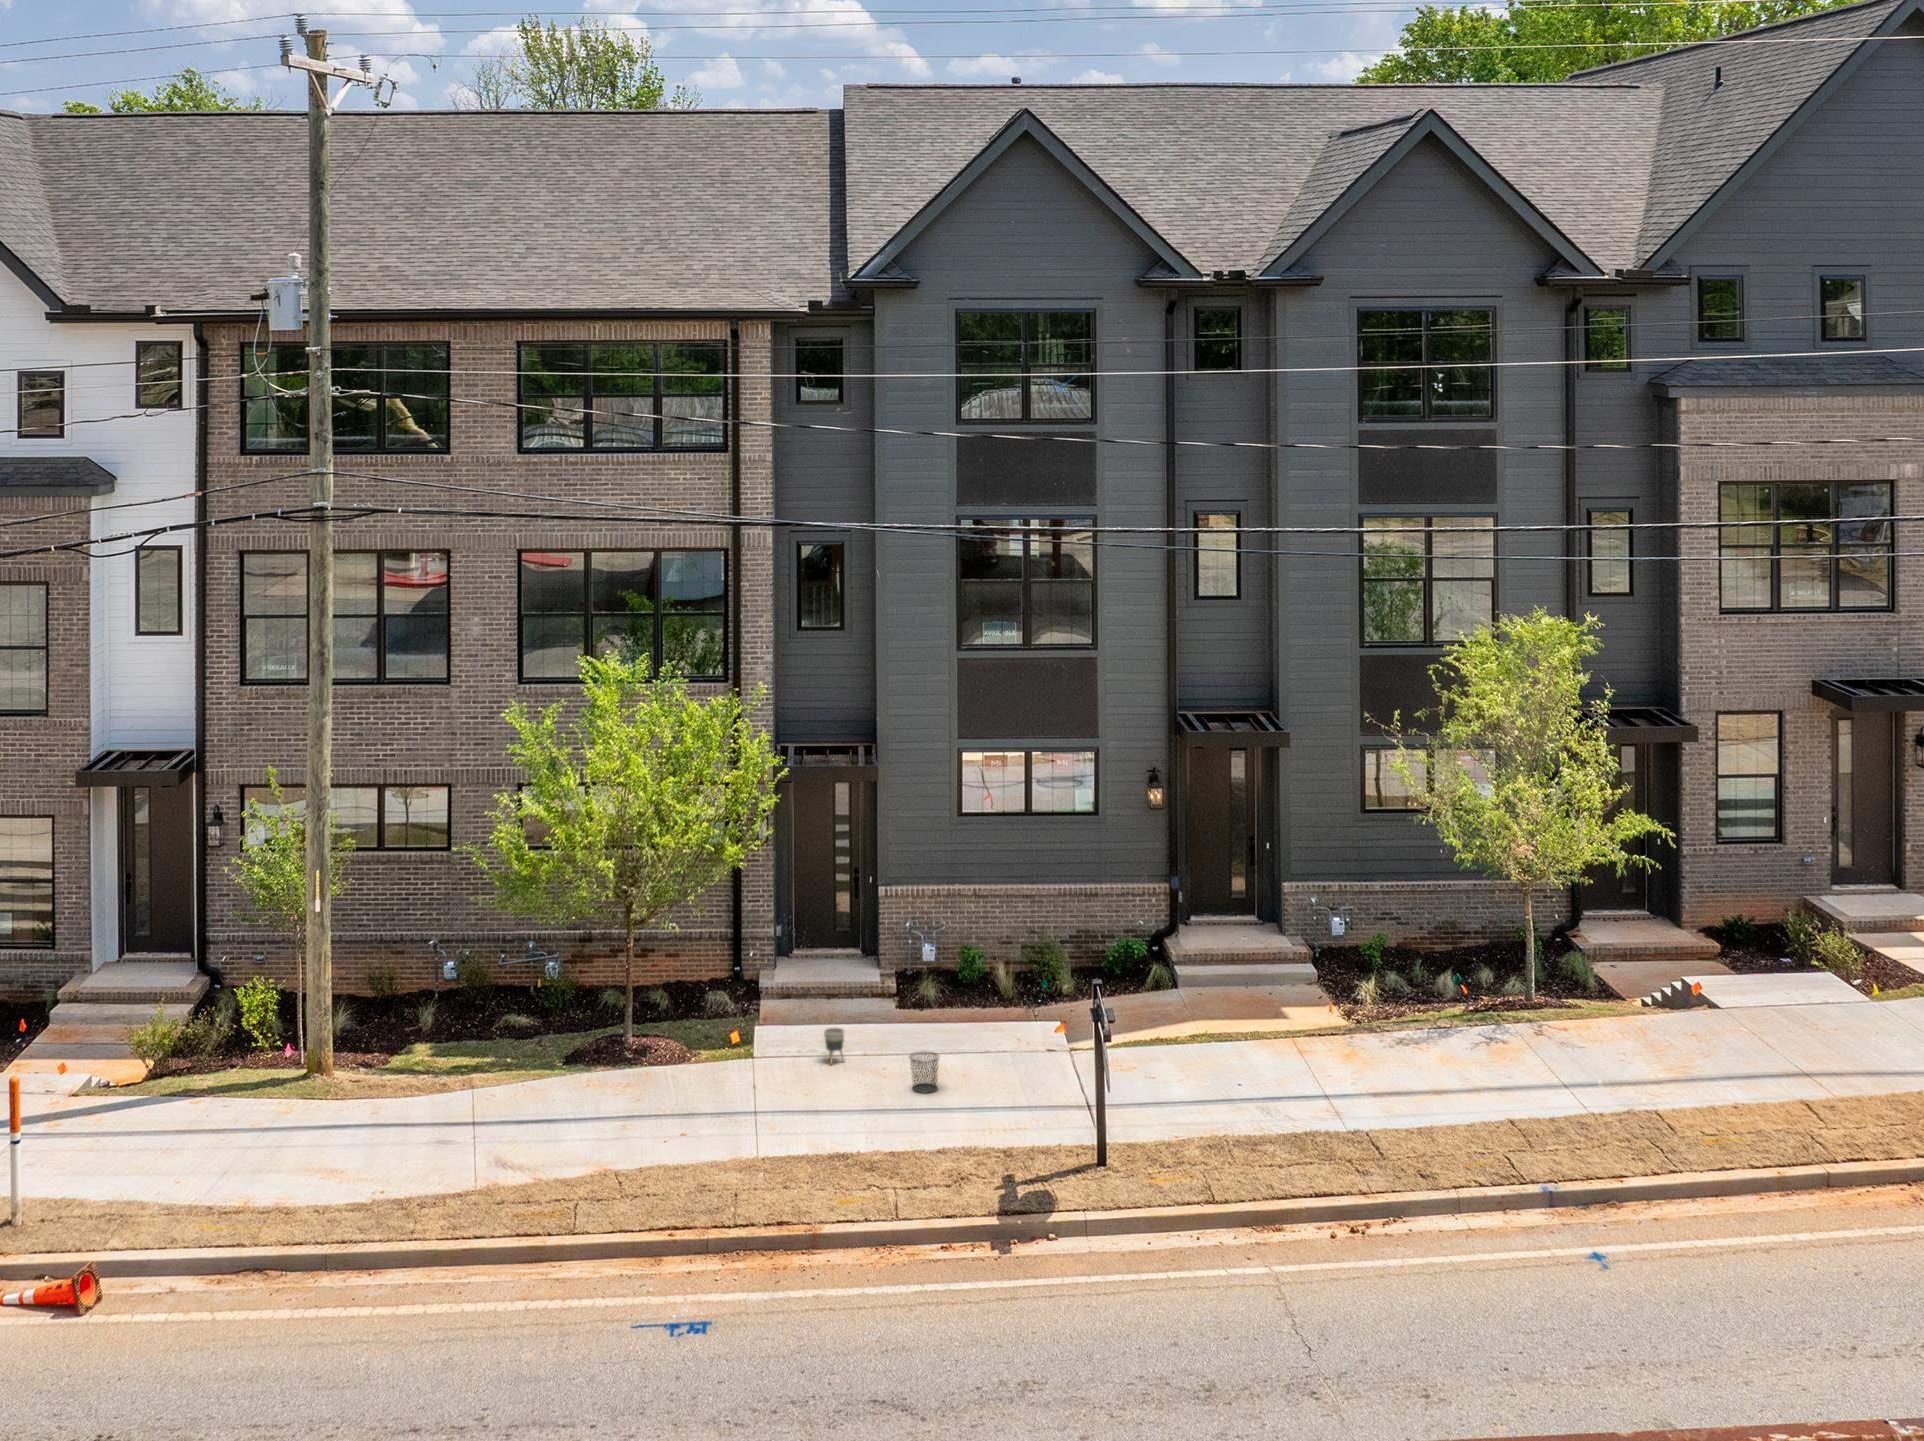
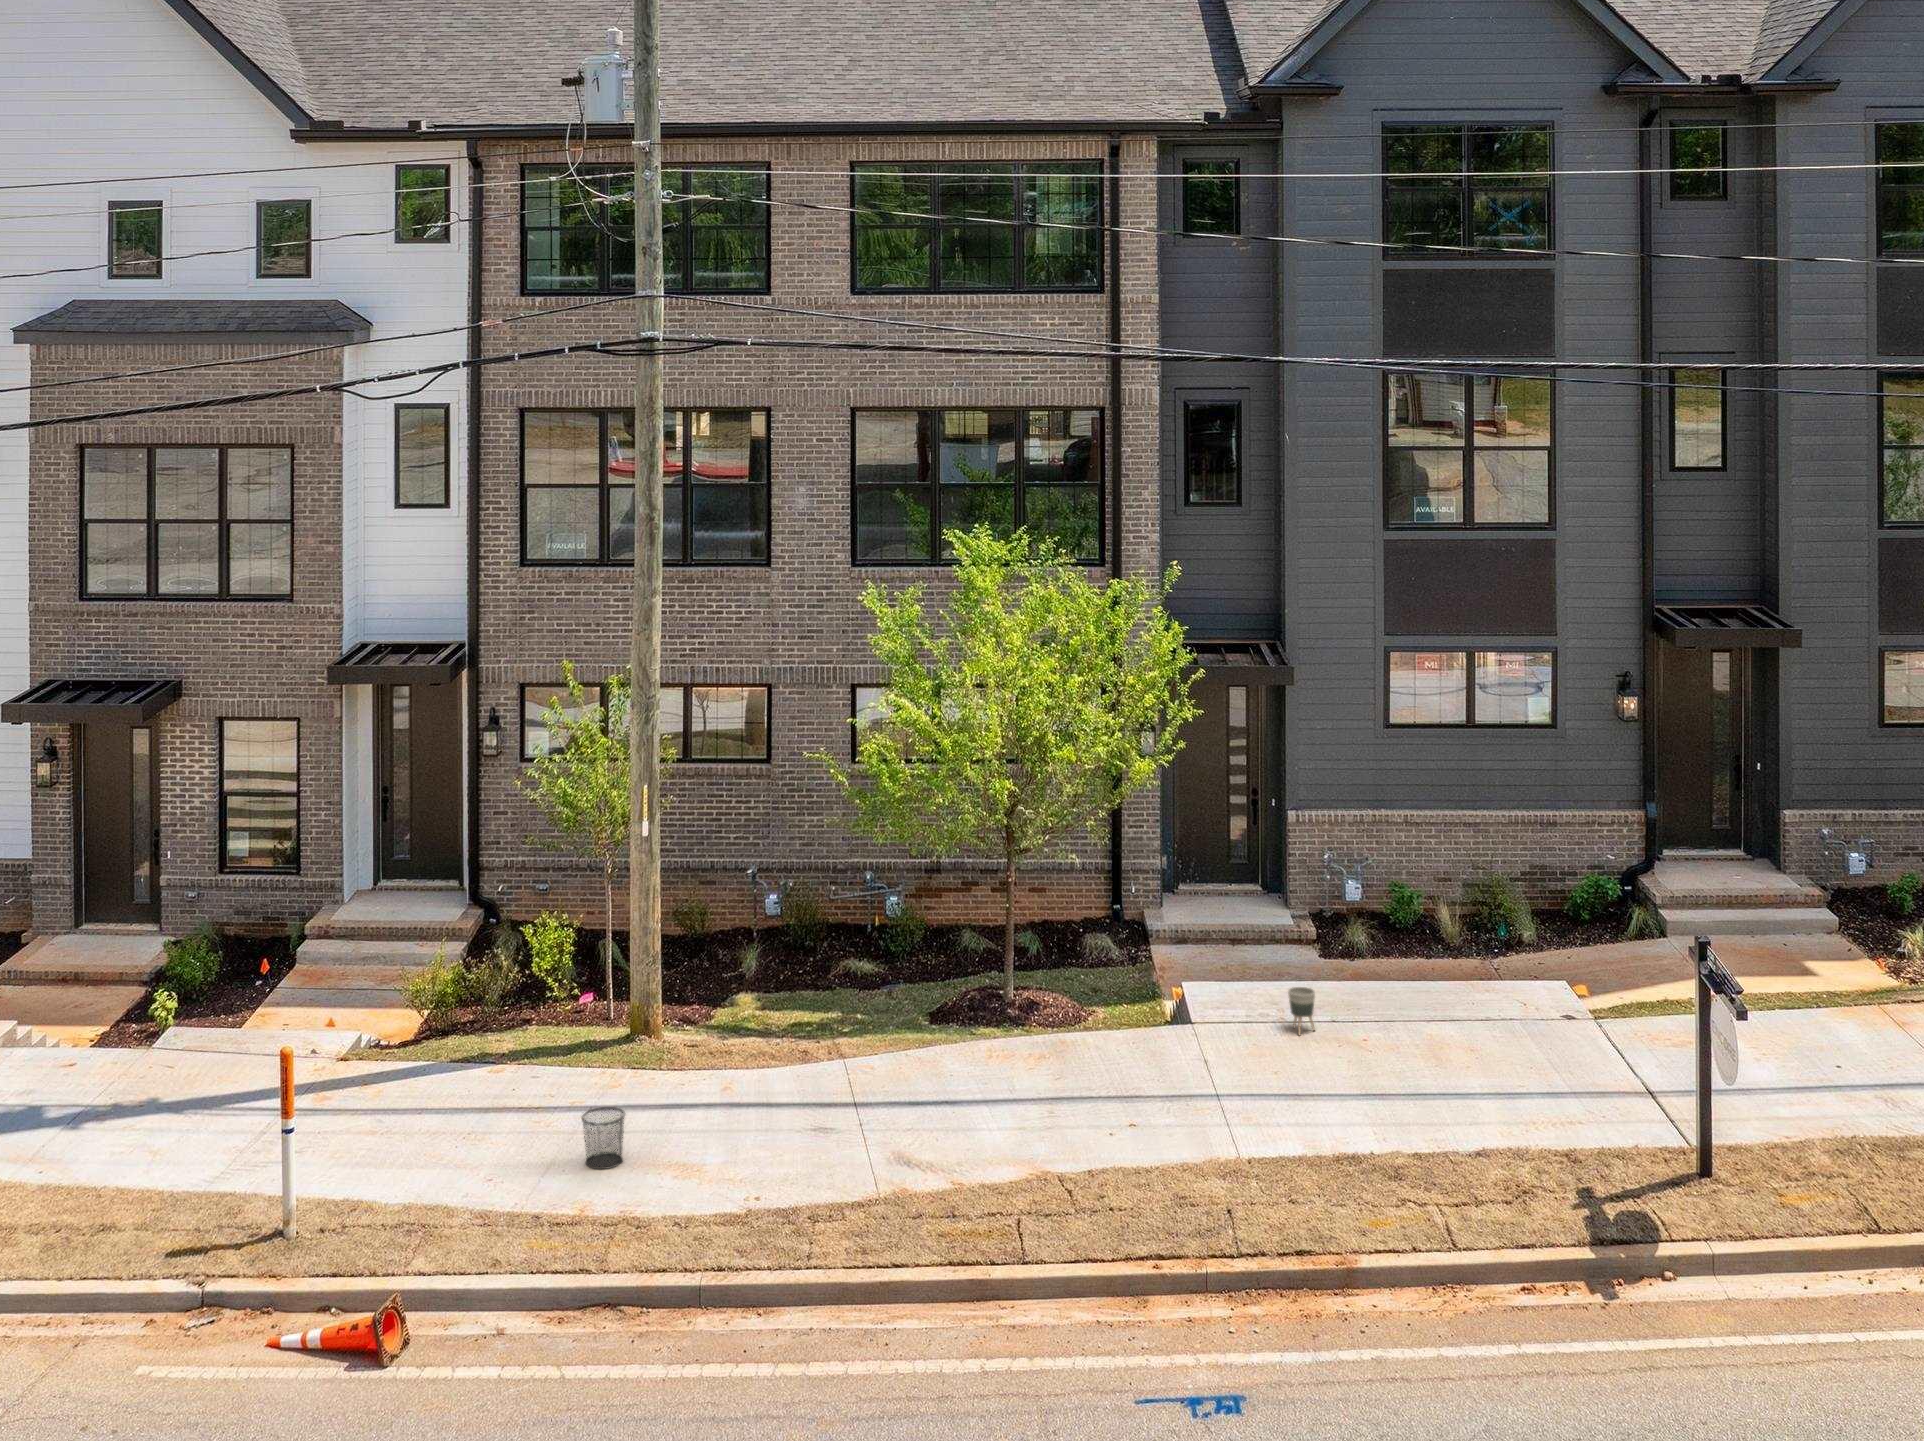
waste bin: present [910,1052,939,1093] -> present [582,1107,625,1169]

